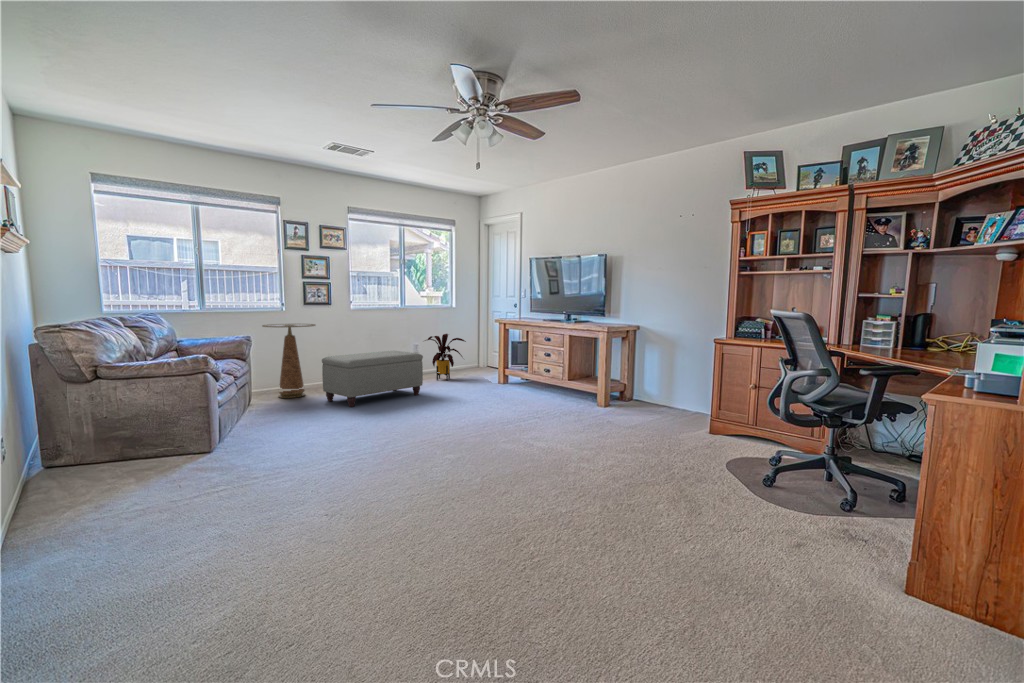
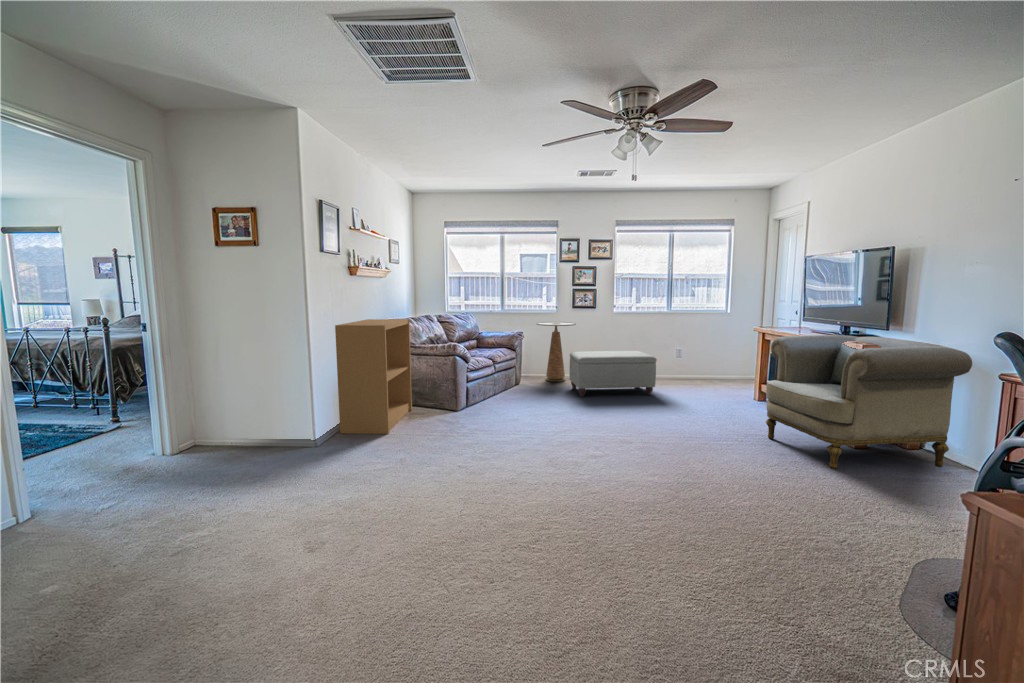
bookshelf: none [10,317,139,524] -> present [335,319,412,434]
armchair: none [544,320,666,420] -> present [766,335,972,469]
house plant: present [425,334,466,380] -> none [678,337,723,385]

